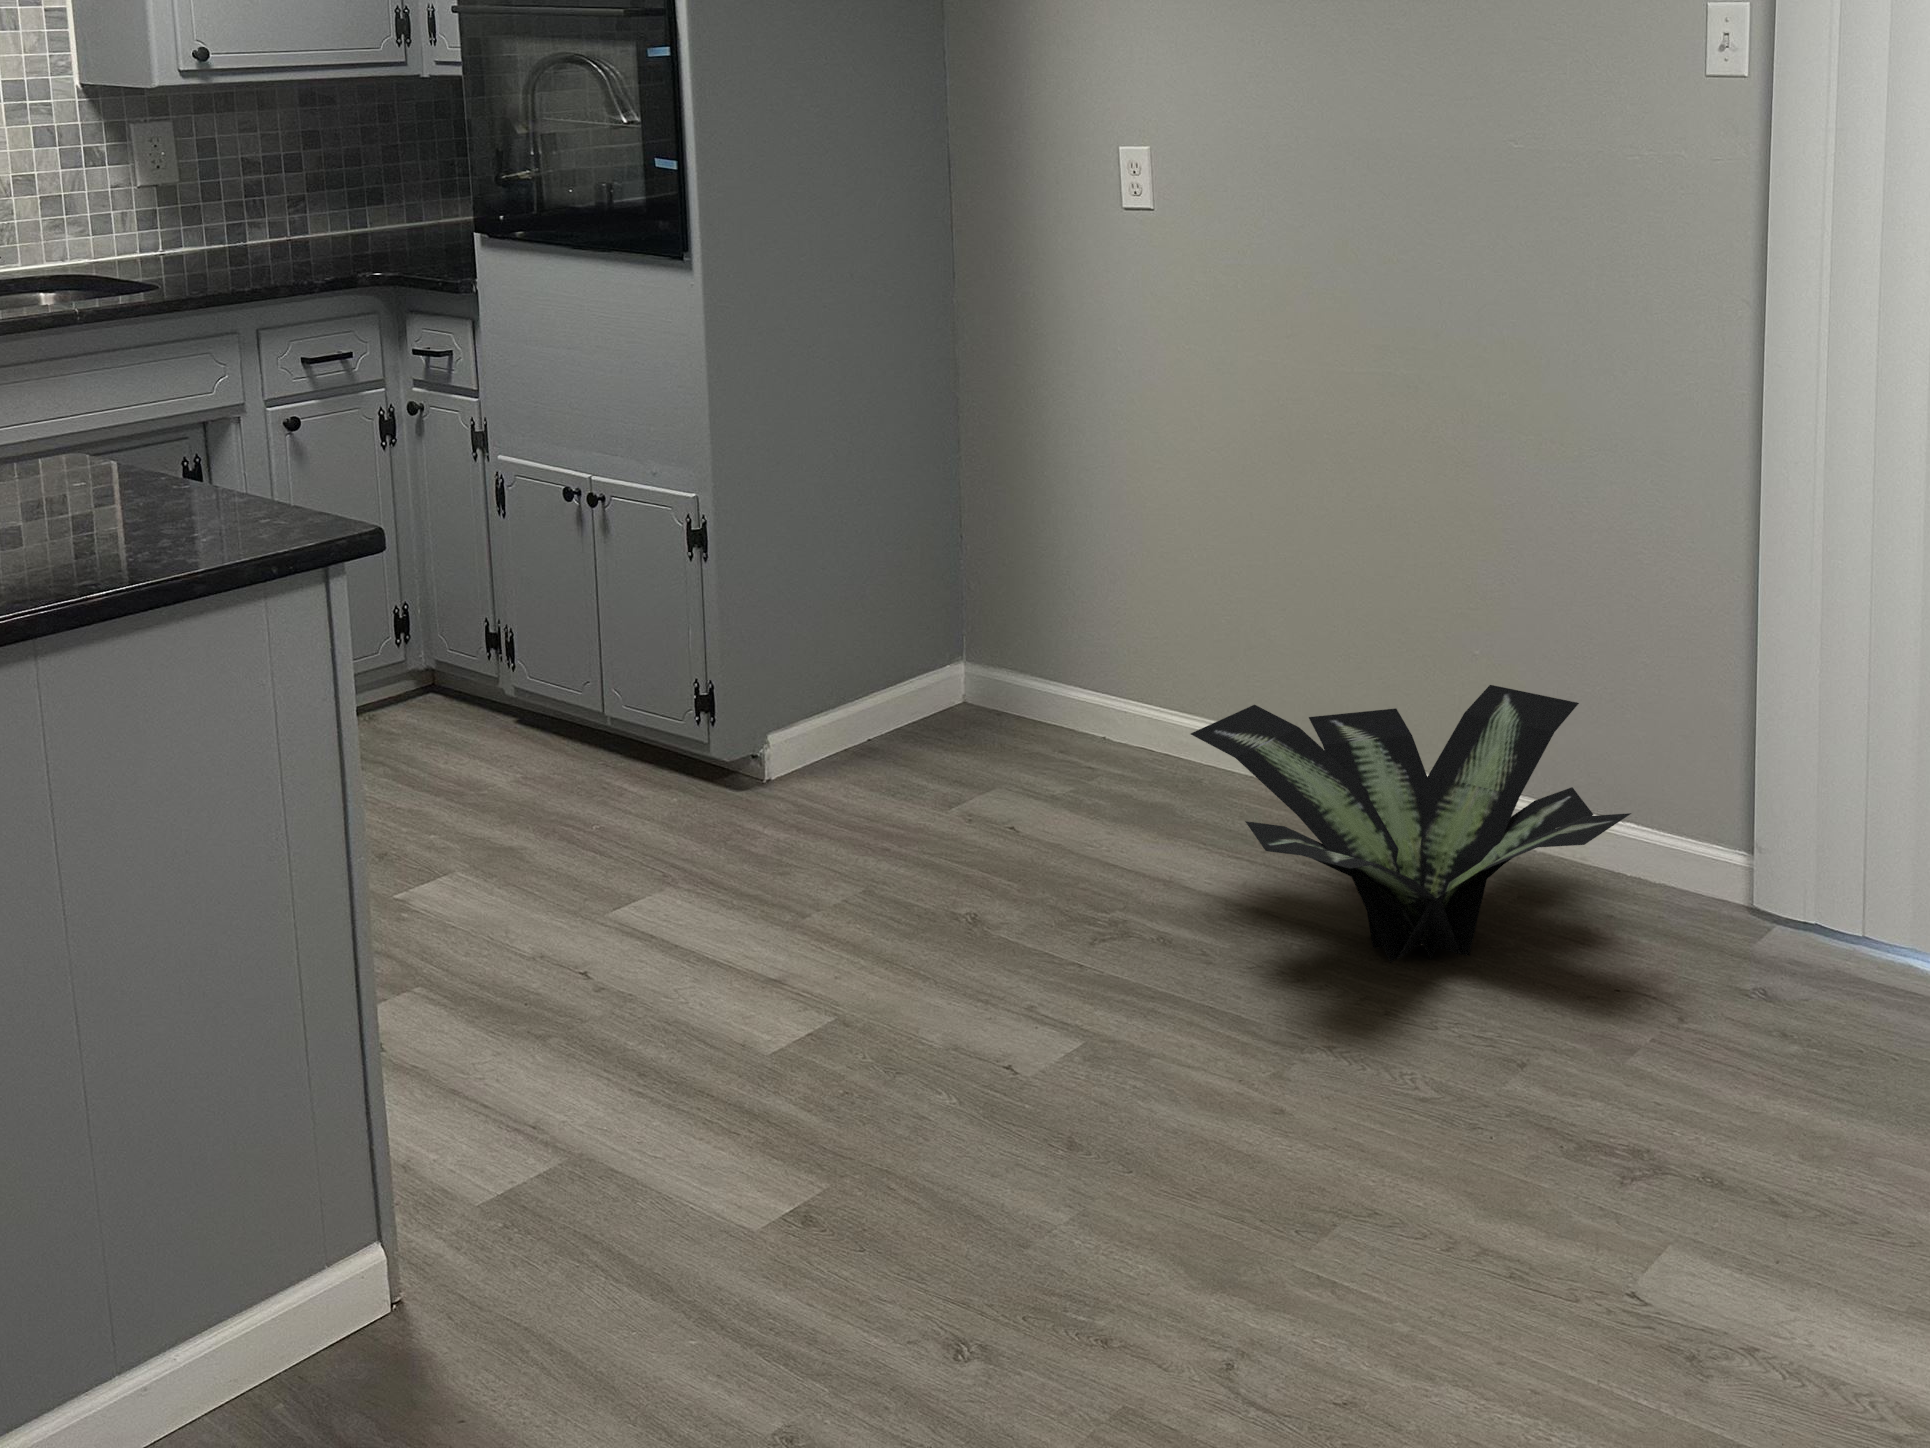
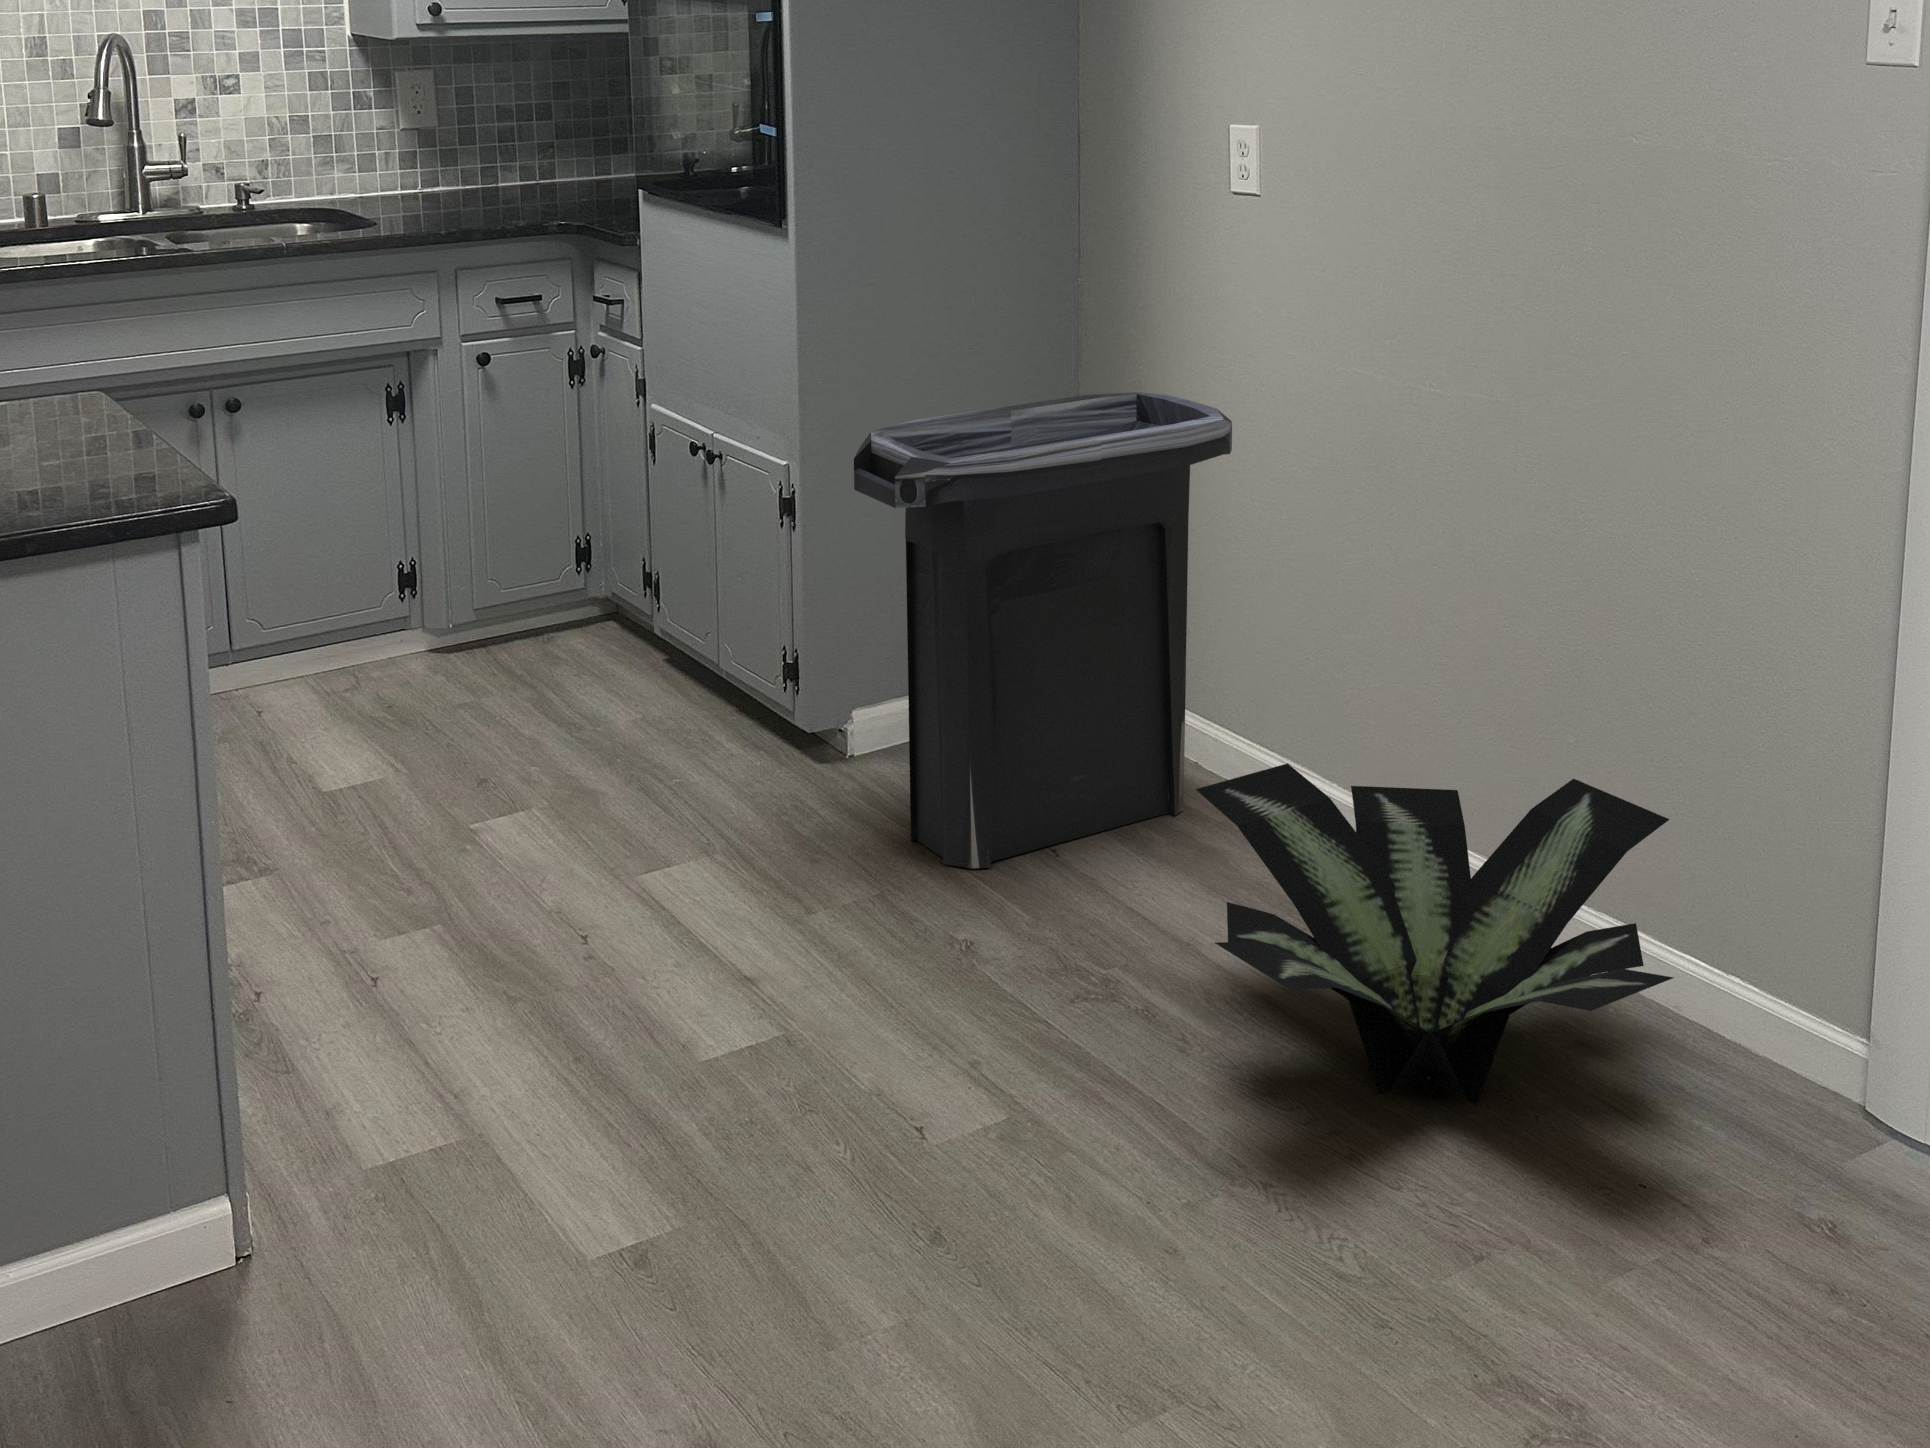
trash can: none [811,398,1136,855] -> present [854,392,1232,868]

